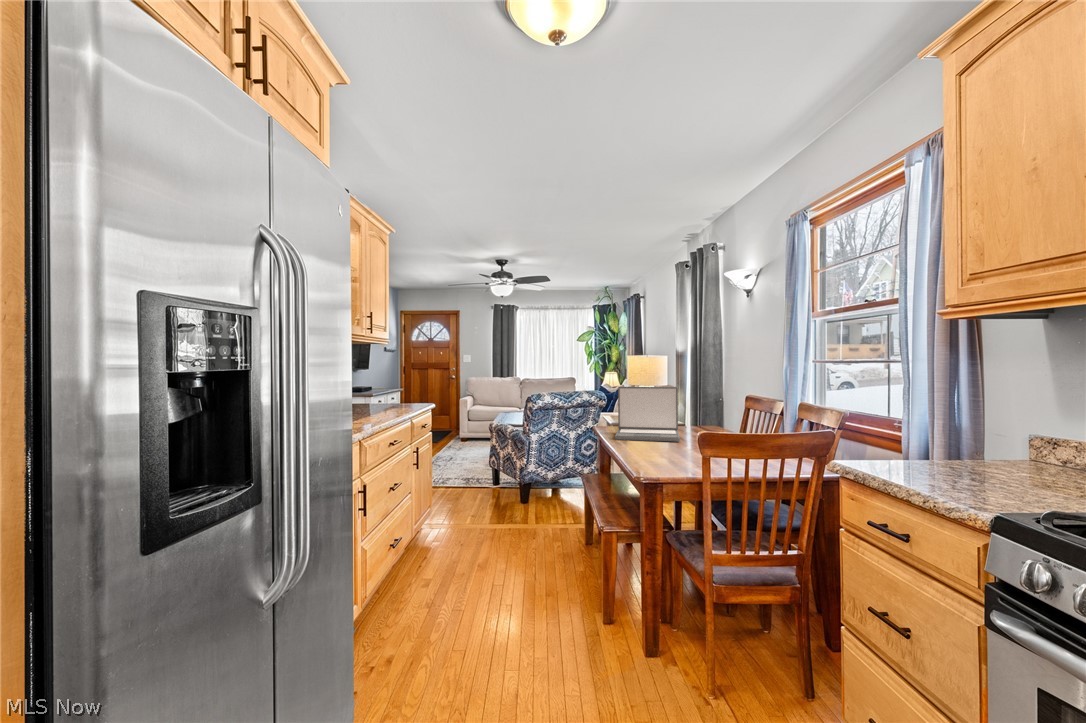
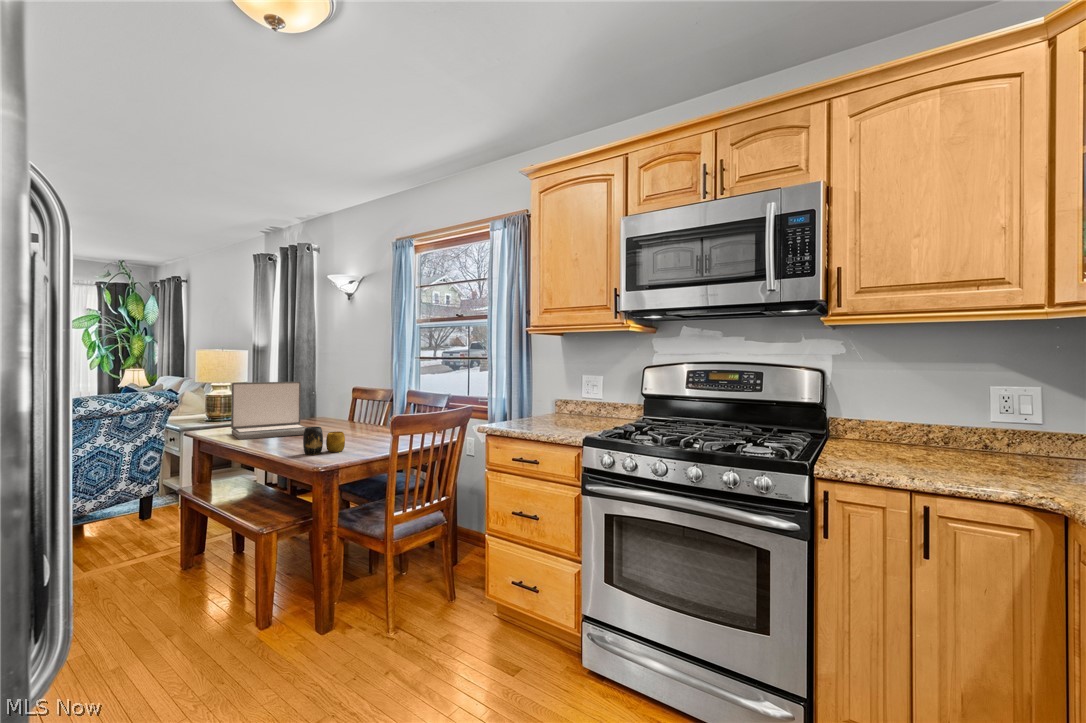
vase: none [638,436,681,466] -> present [303,427,345,455]

